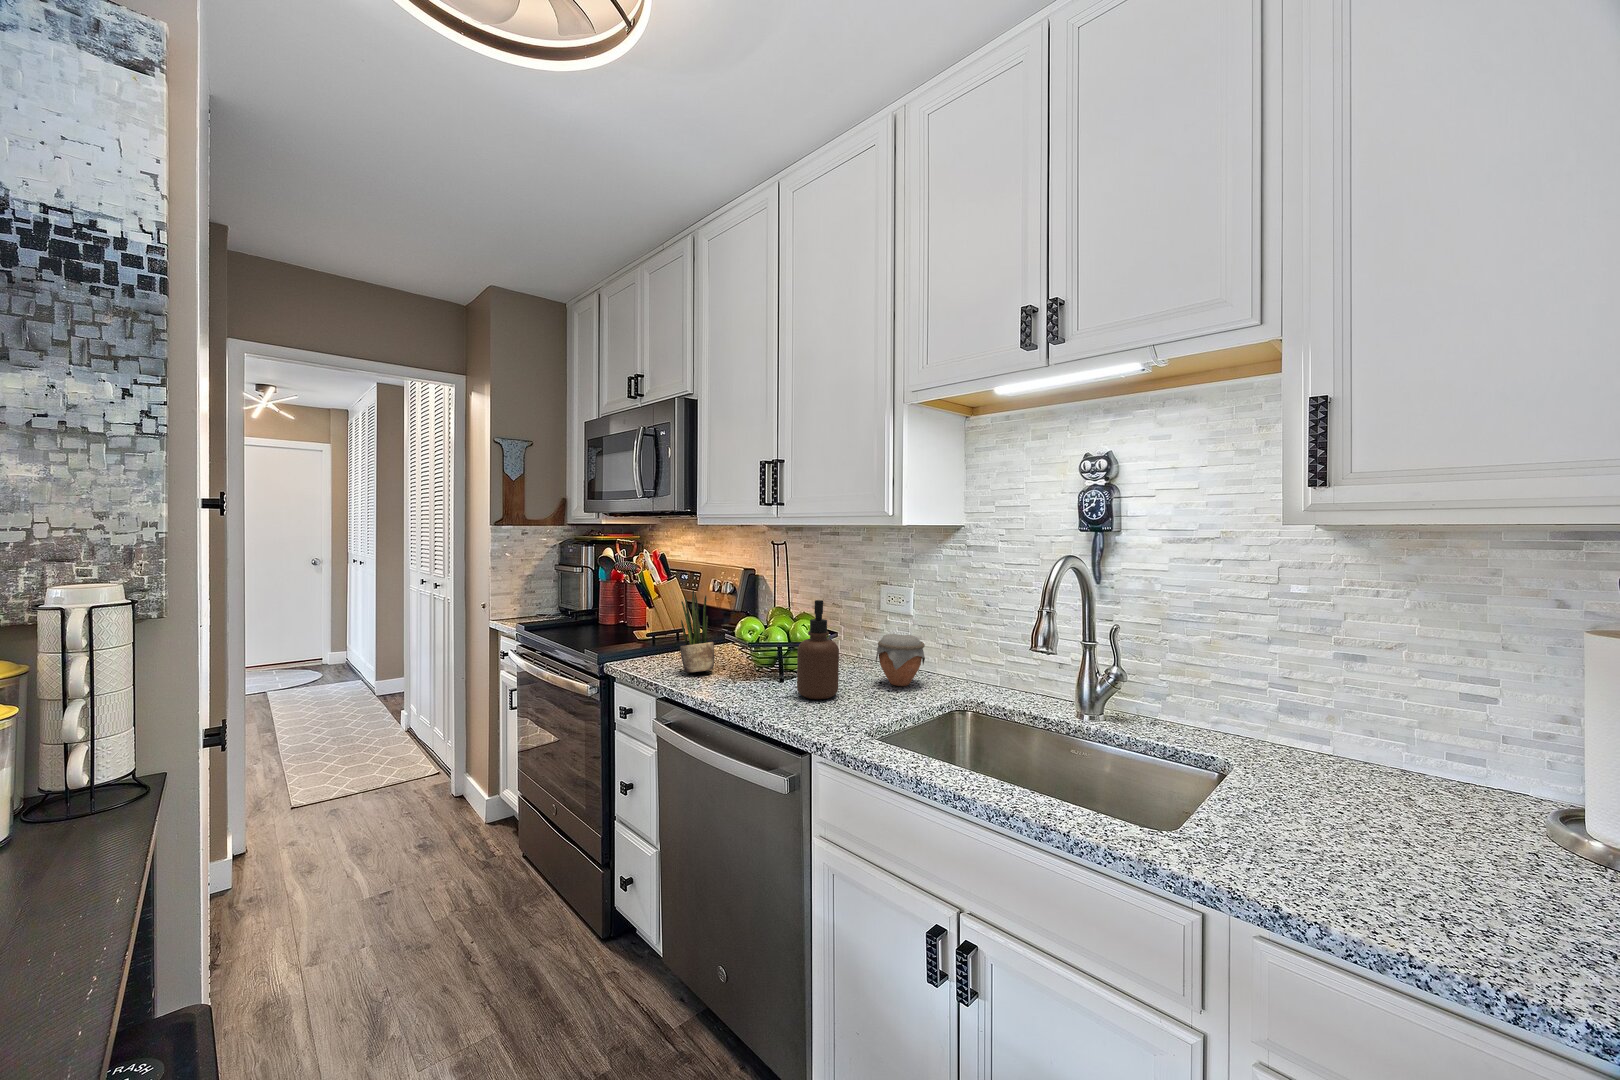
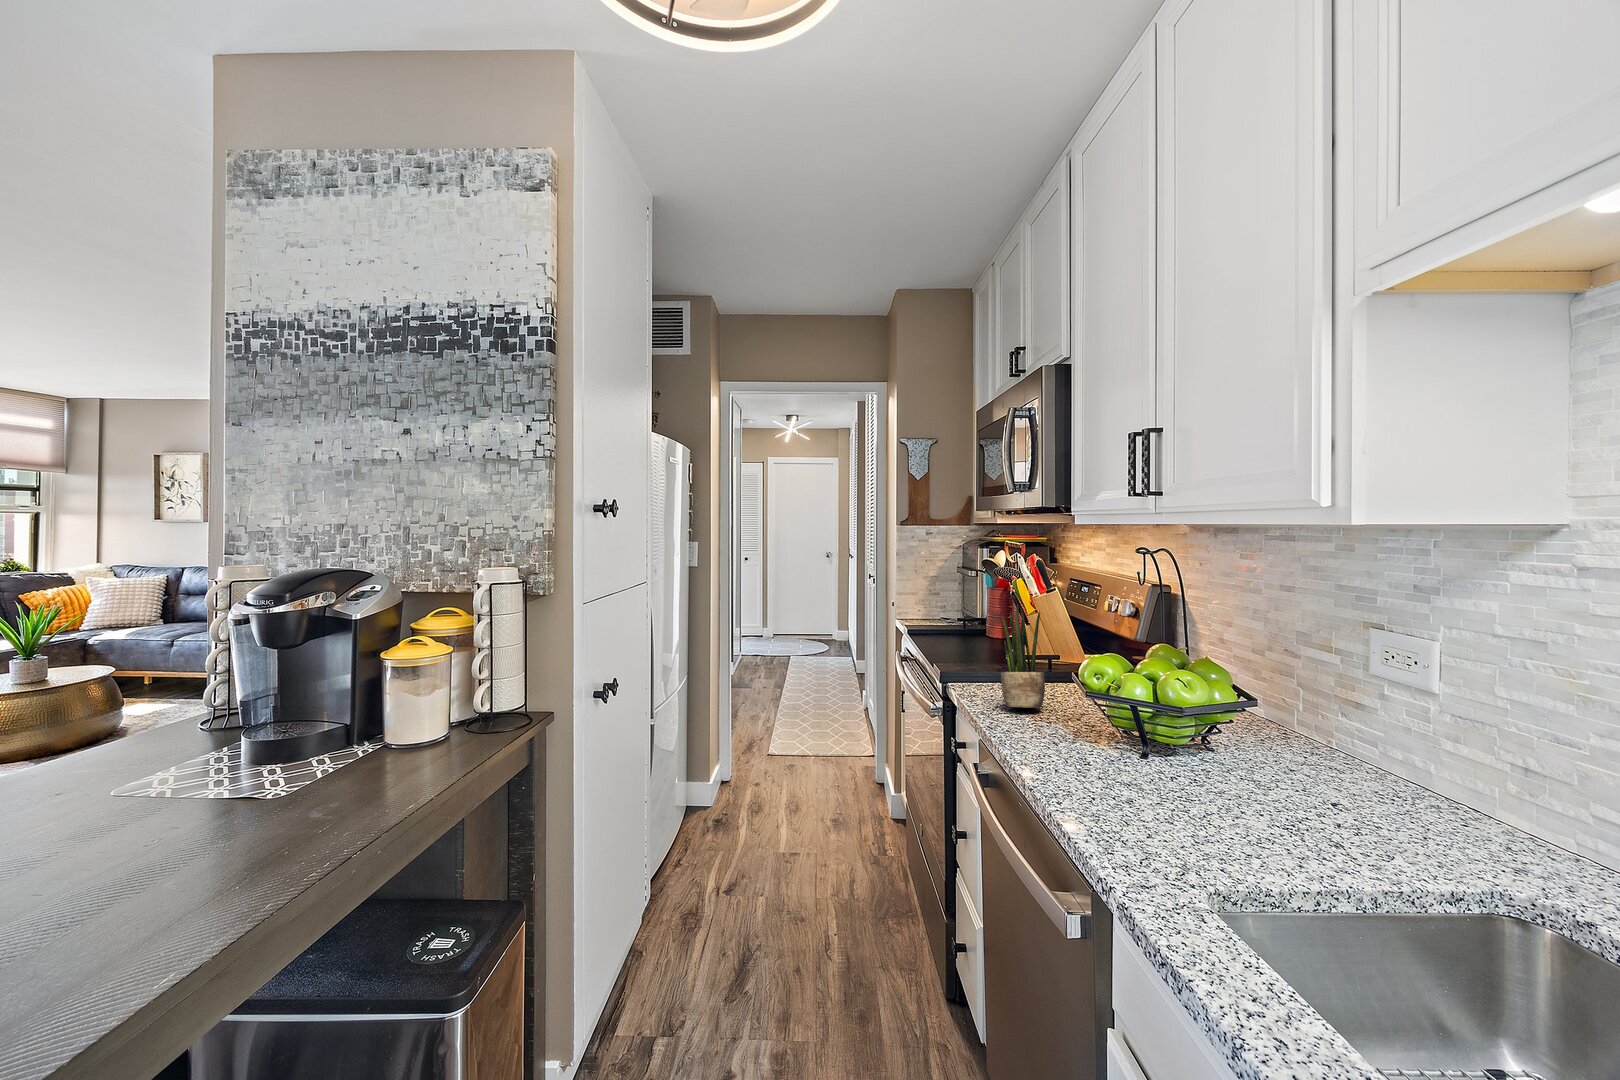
soap dispenser: present [797,600,839,699] -> none [1112,627,1180,774]
jar: present [876,634,925,686] -> none [1261,694,1361,785]

